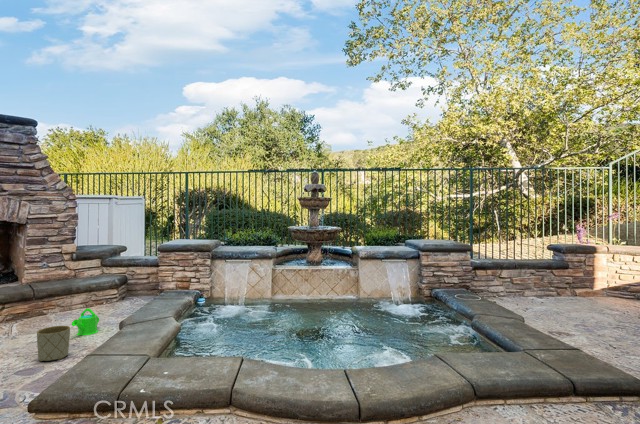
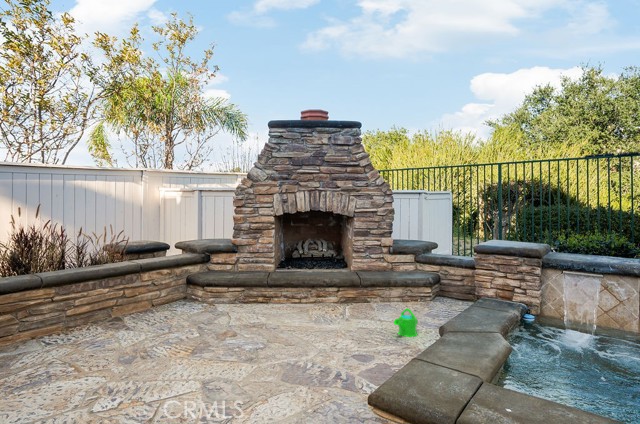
planter: present [37,326,70,362] -> none [366,324,395,362]

